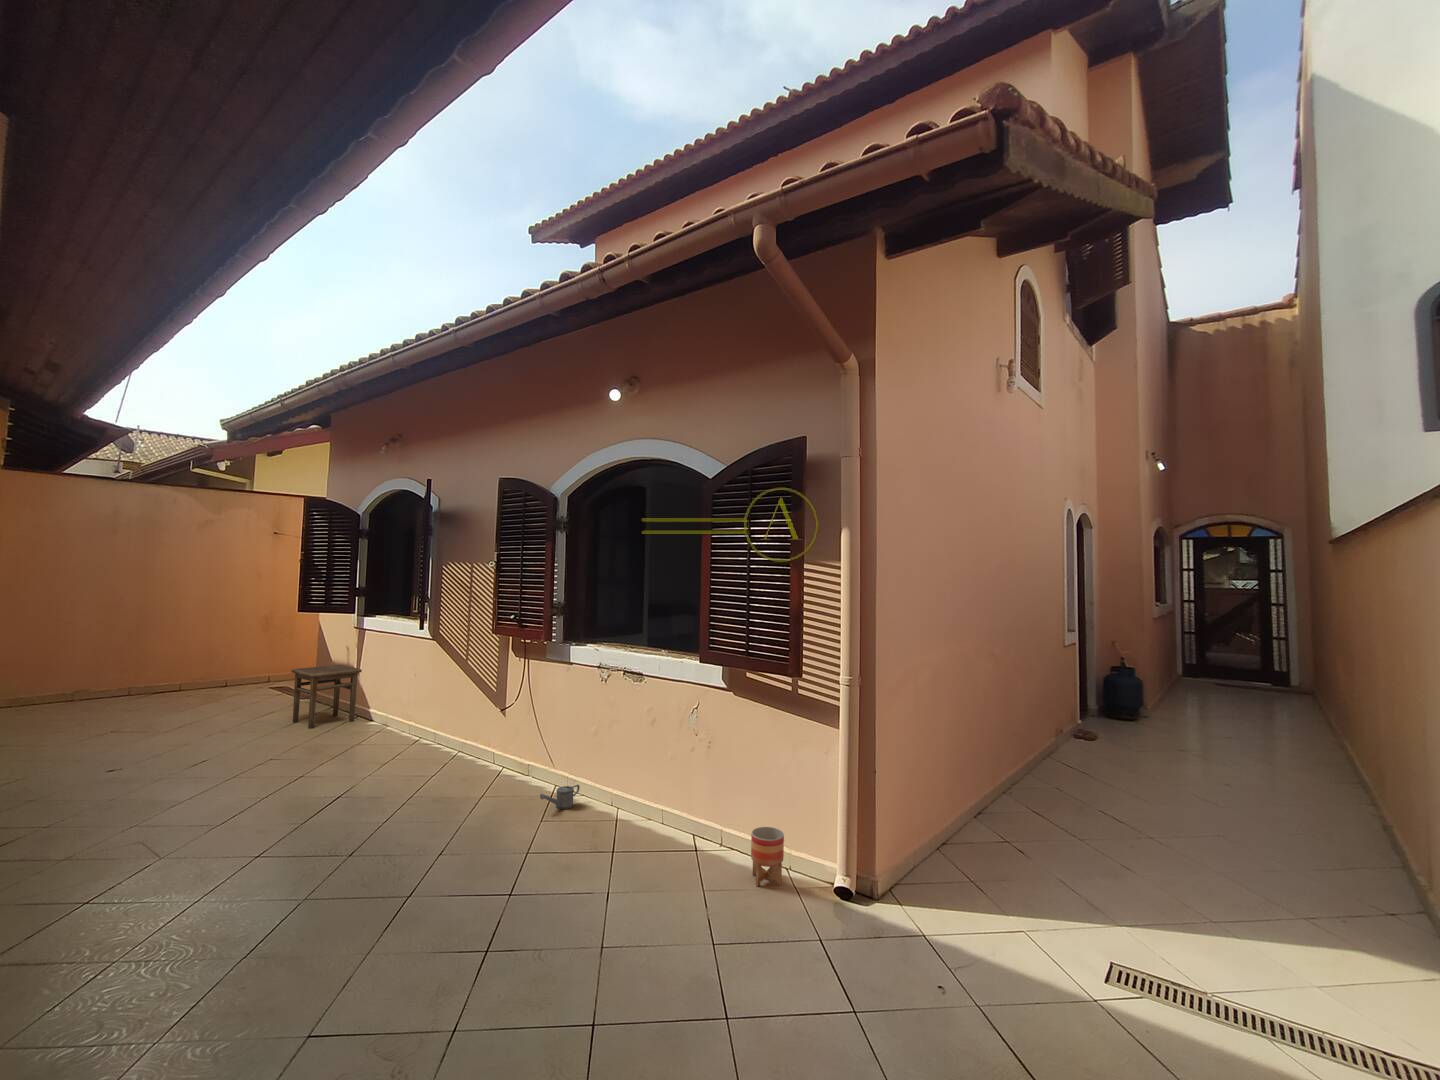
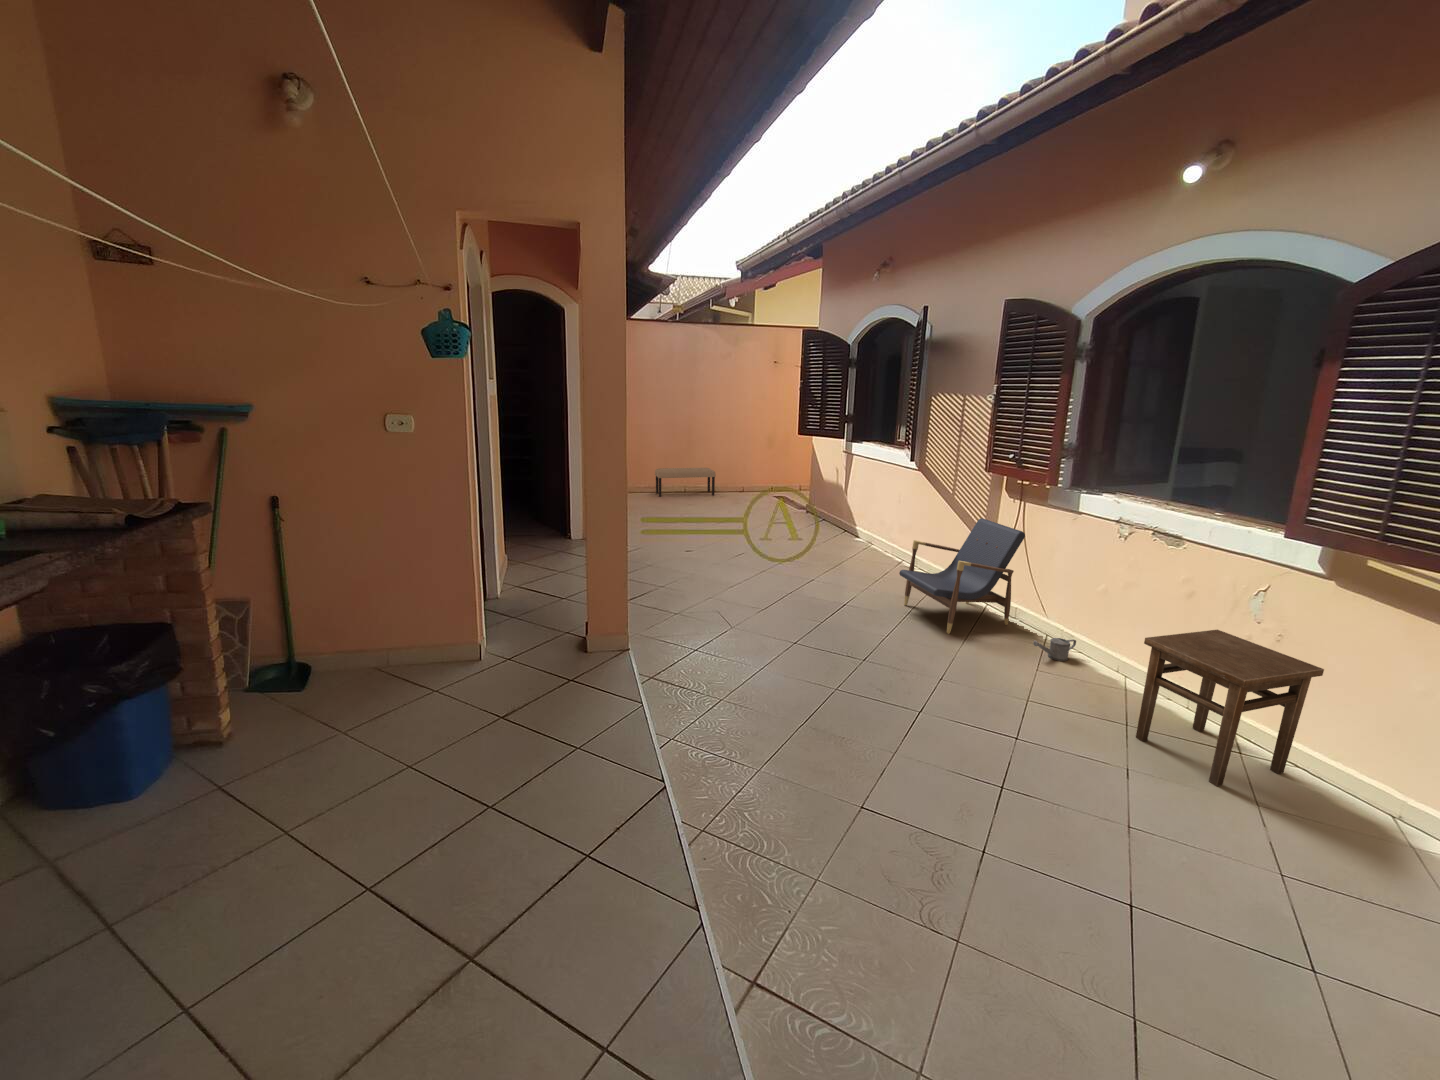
bench: none [56,661,171,708] -> present [655,468,716,497]
side table: present [292,665,362,729] -> present [1136,630,1324,786]
lounge chair: none [404,680,531,808] -> present [899,518,1025,634]
planter: present [751,827,784,886] -> none [1327,755,1397,832]

